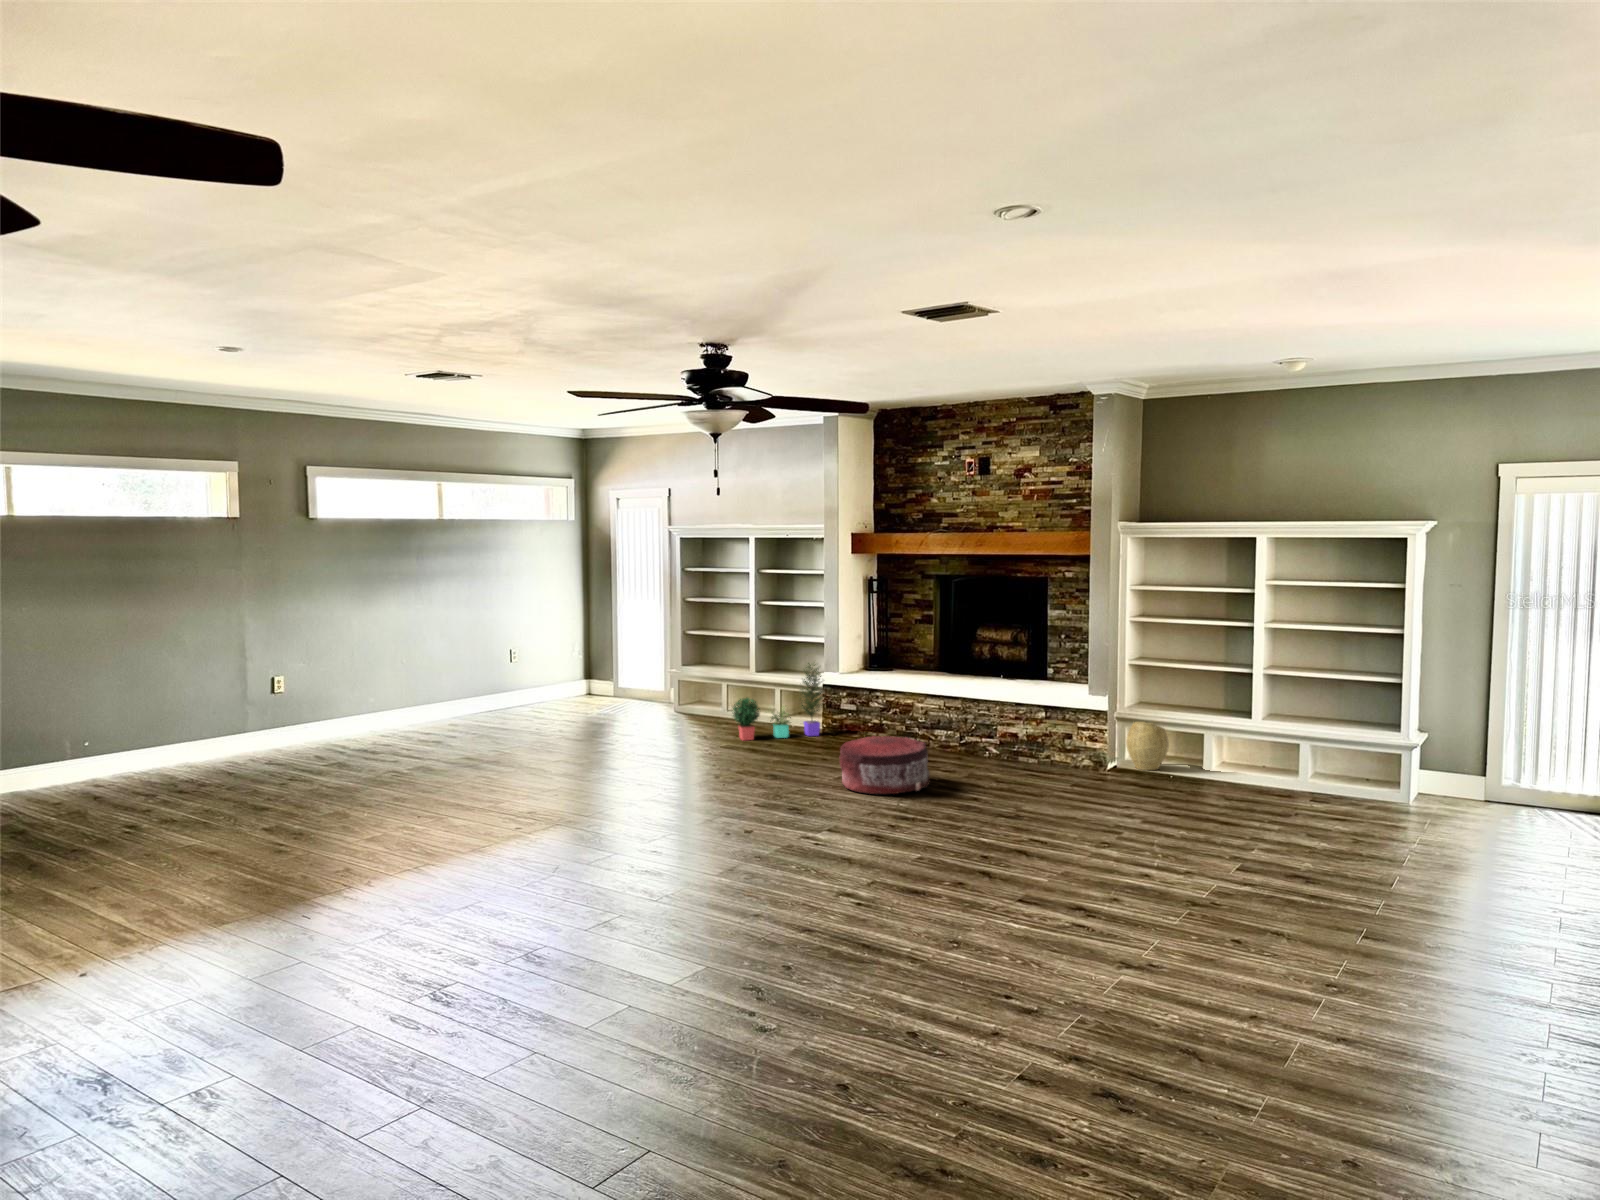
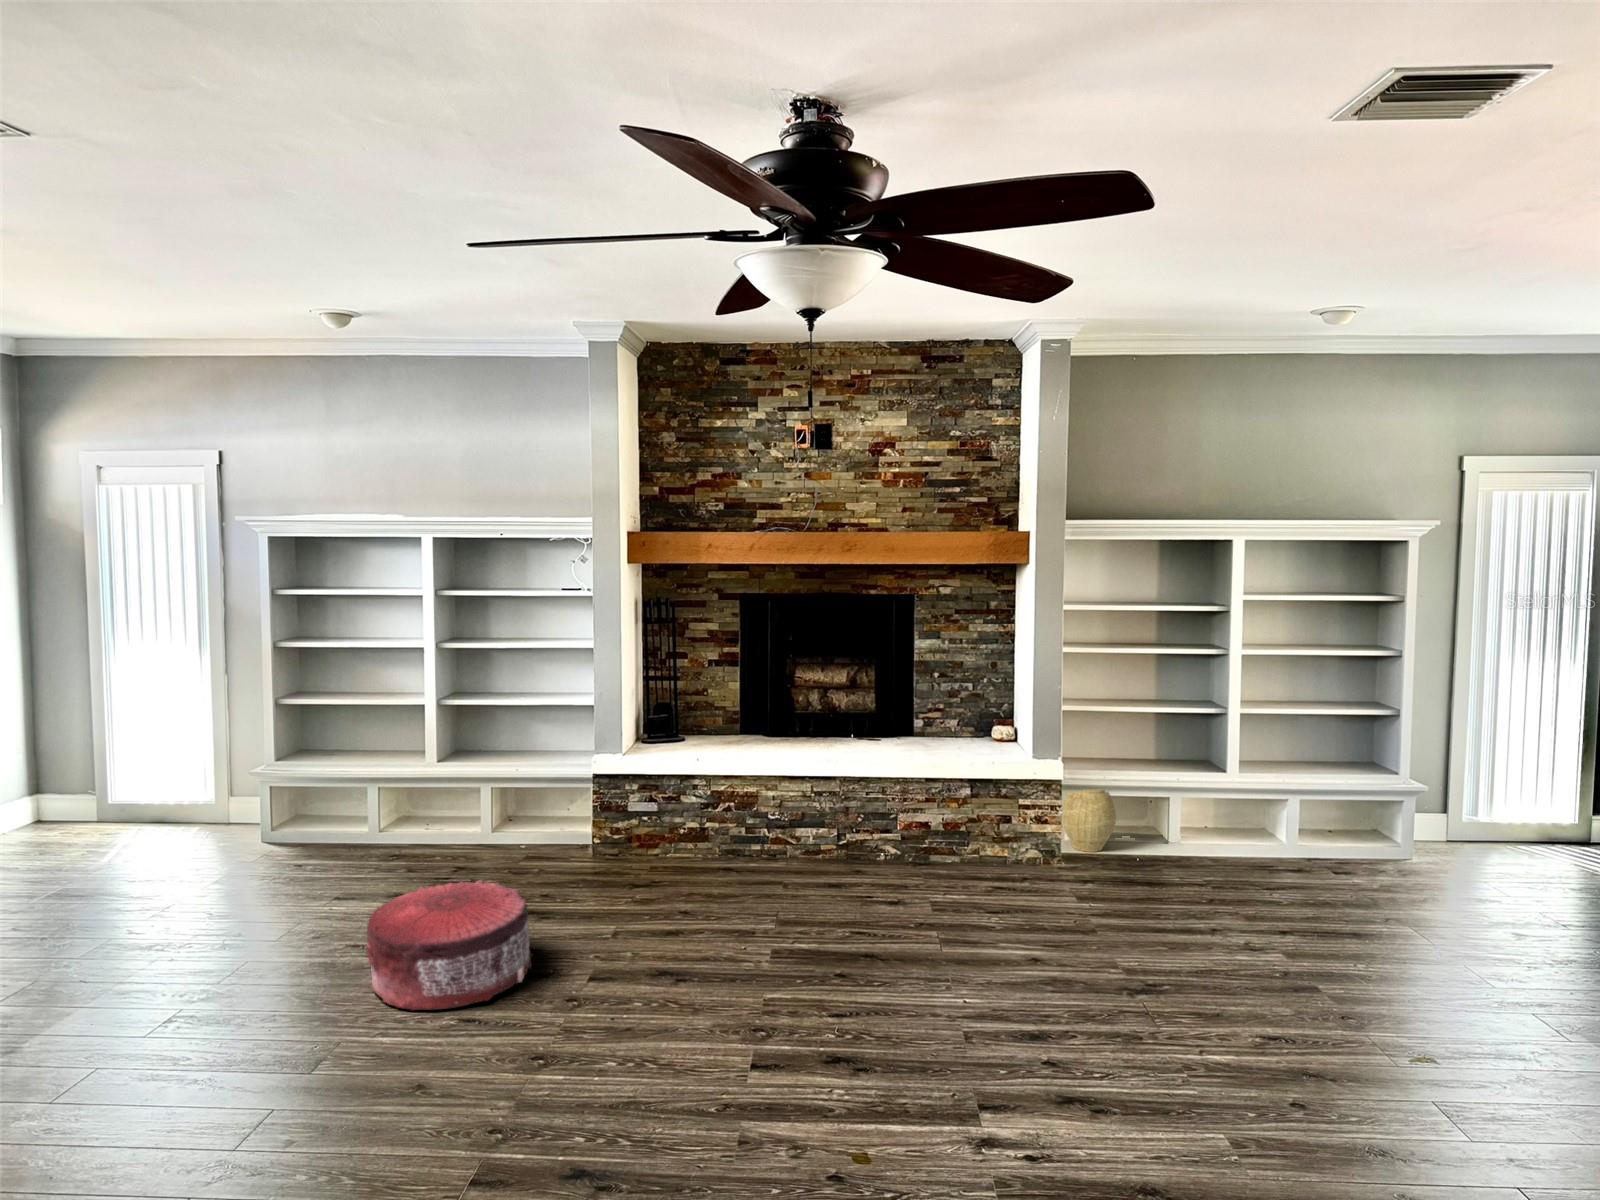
potted plant: present [733,663,824,740] -> none [463,736,609,891]
pouf: present [839,736,931,794] -> present [366,880,534,1010]

